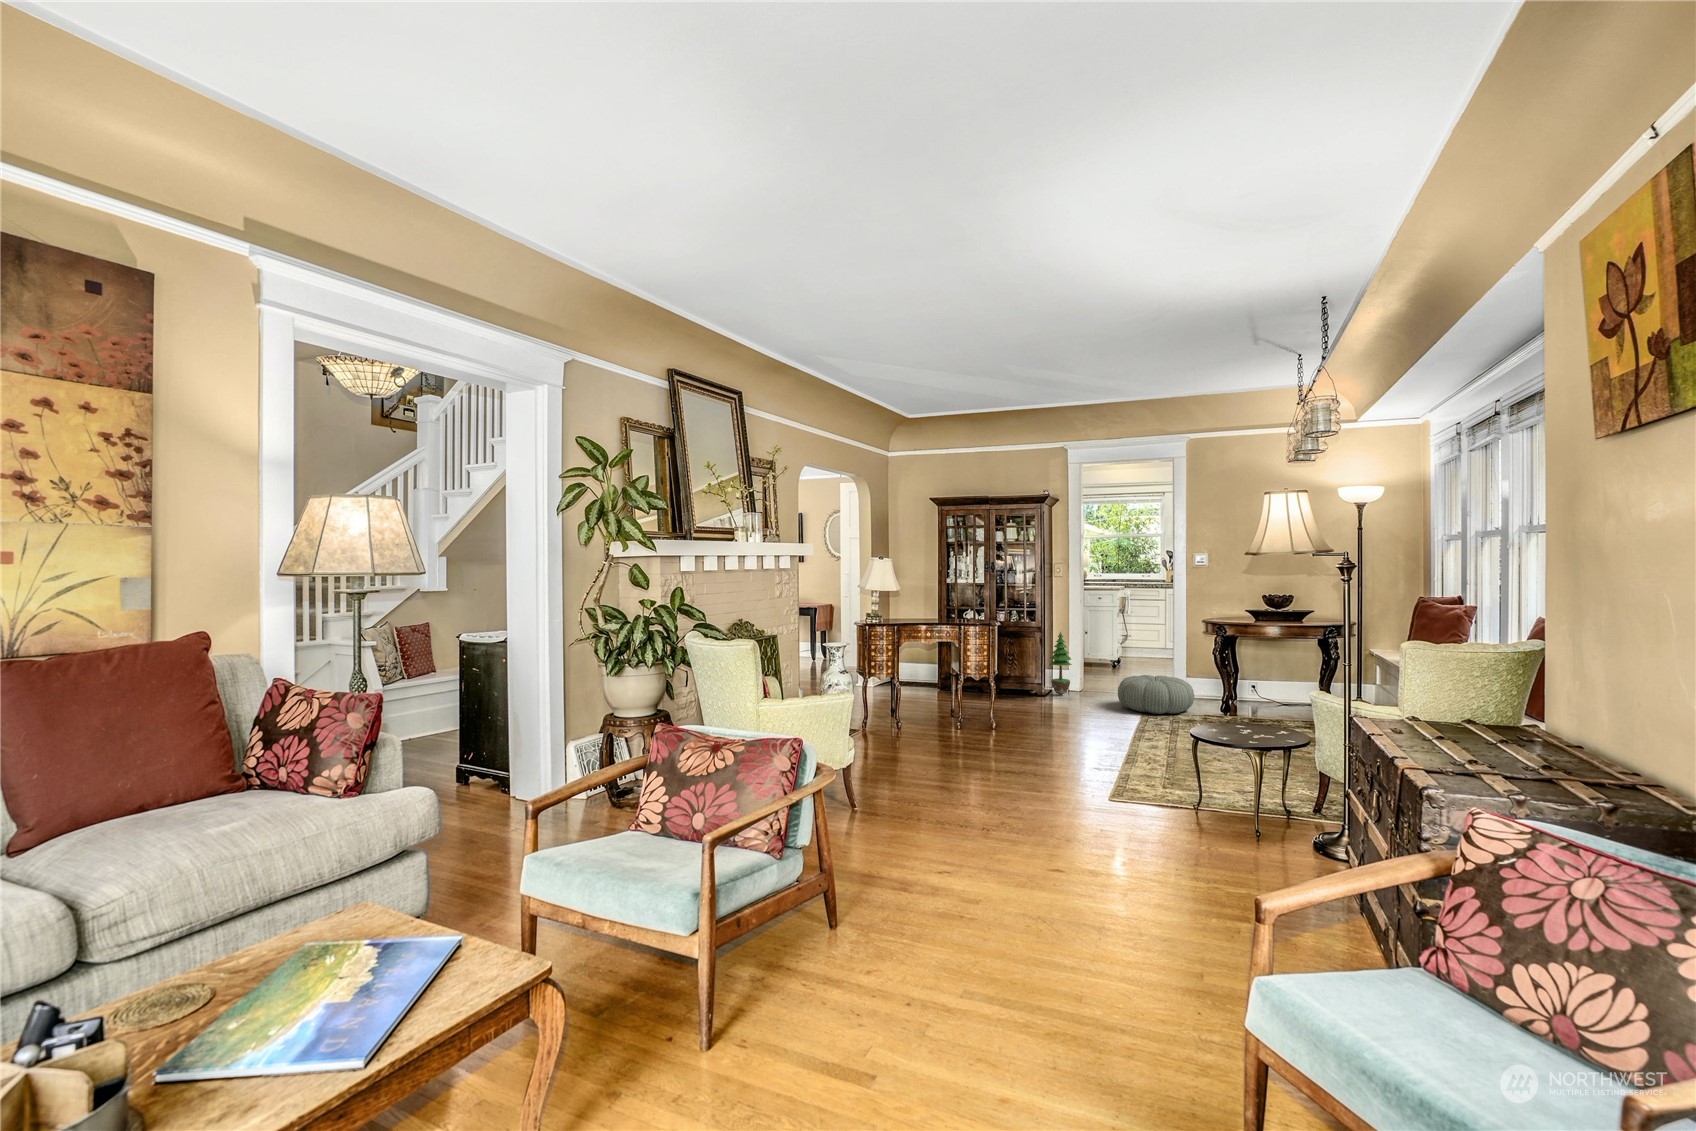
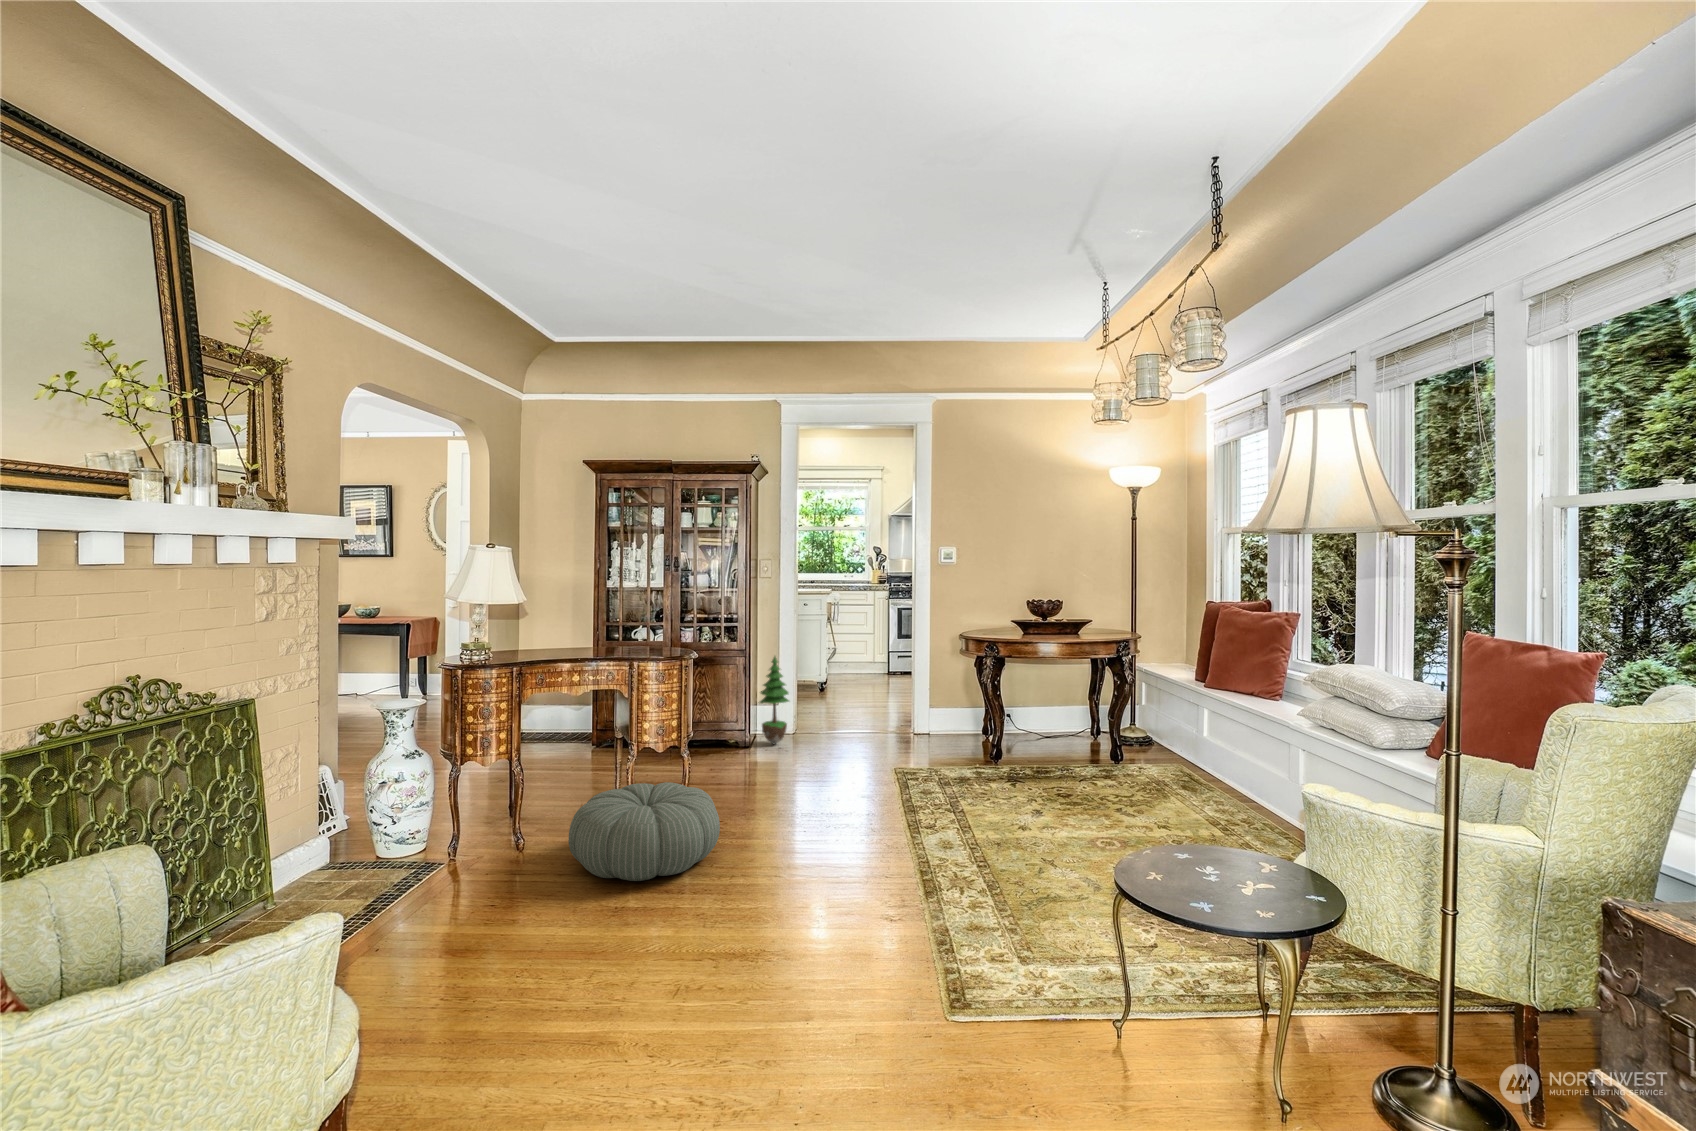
pouf: present [1118,675,1194,714] -> present [568,782,720,881]

